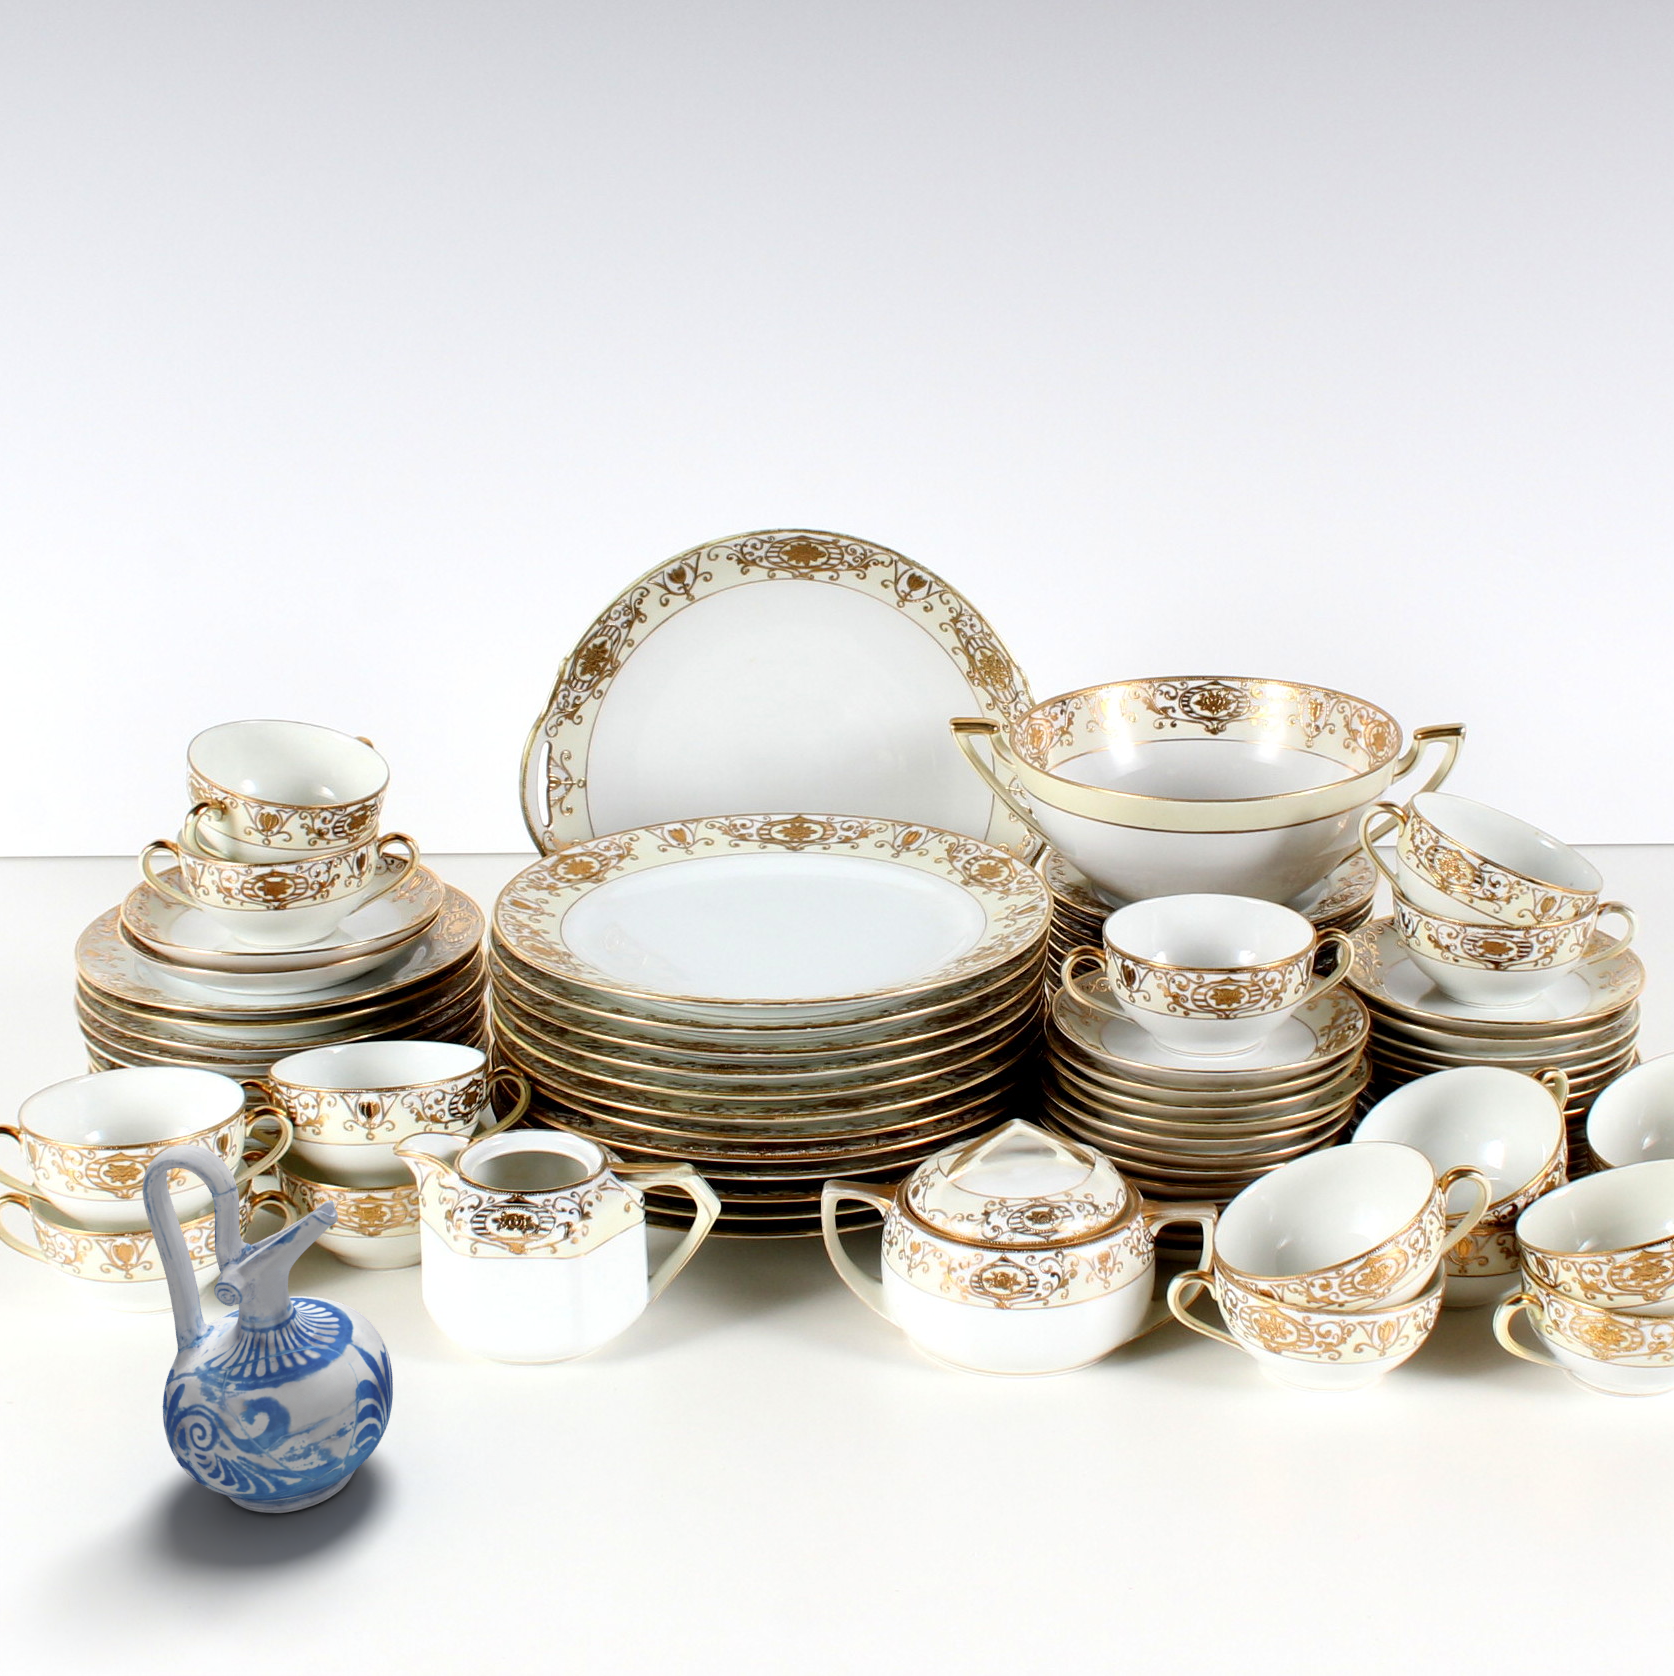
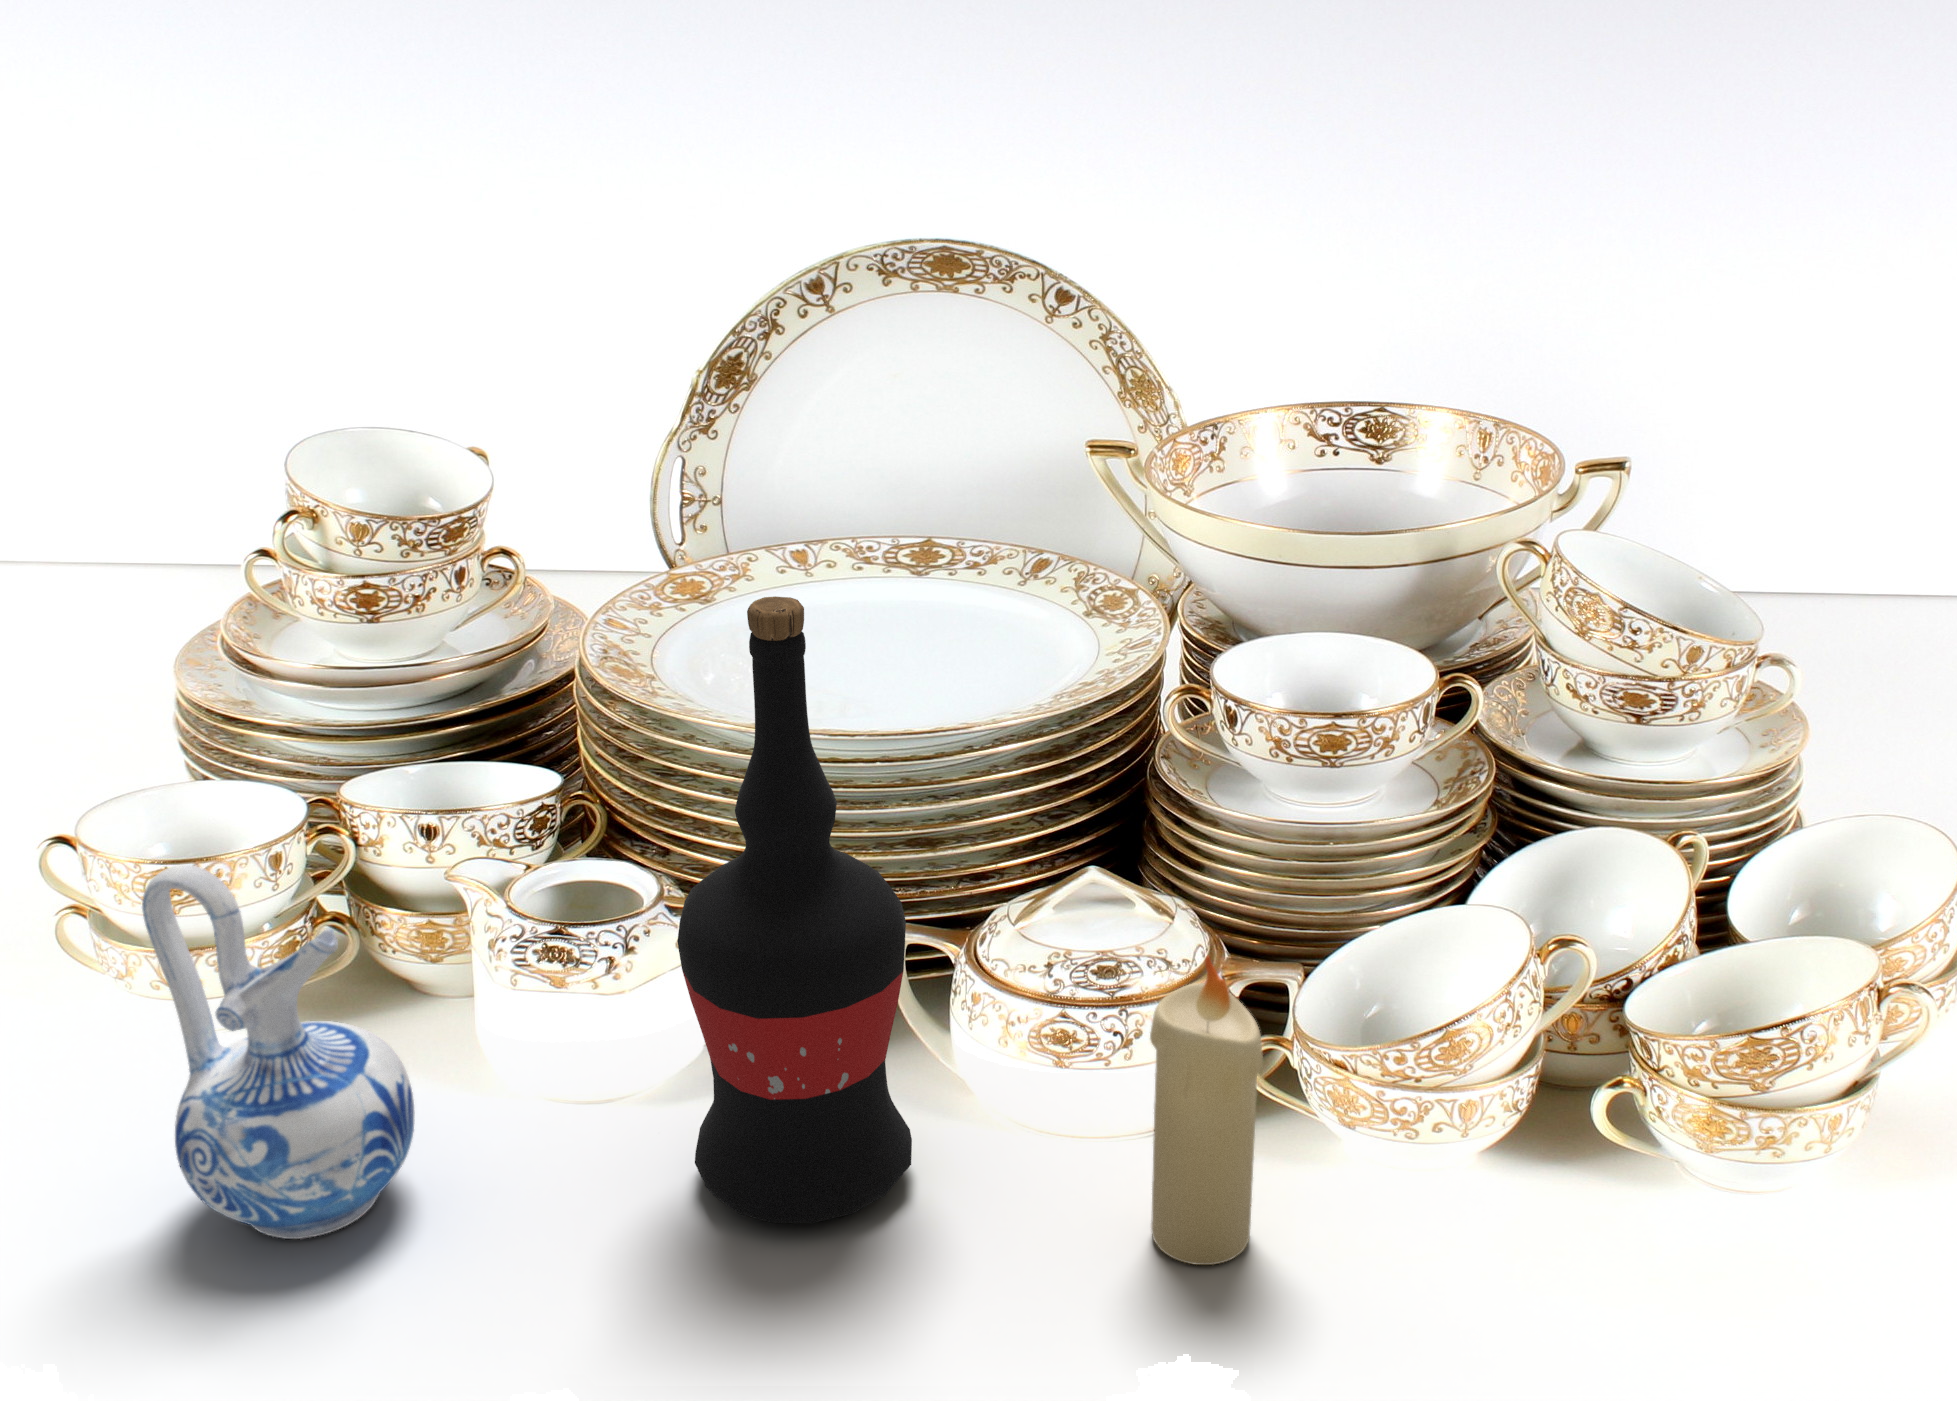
wine bottle: none [656,872,872,1472] -> present [677,596,912,1223]
candle: none [1106,1192,1211,1489] -> present [1150,956,1263,1265]

